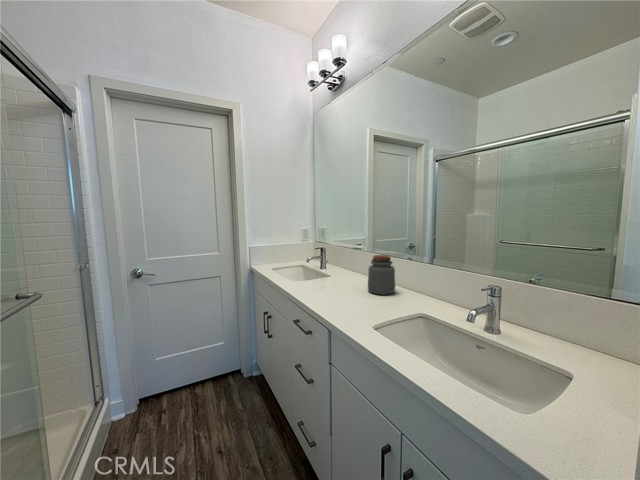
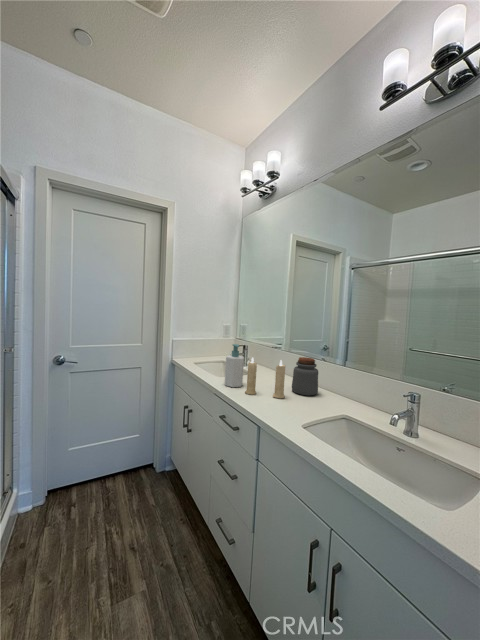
soap bottle: none [297,246,317,290] -> present [225,344,244,387]
candle: none [317,256,359,299] -> present [245,357,285,398]

